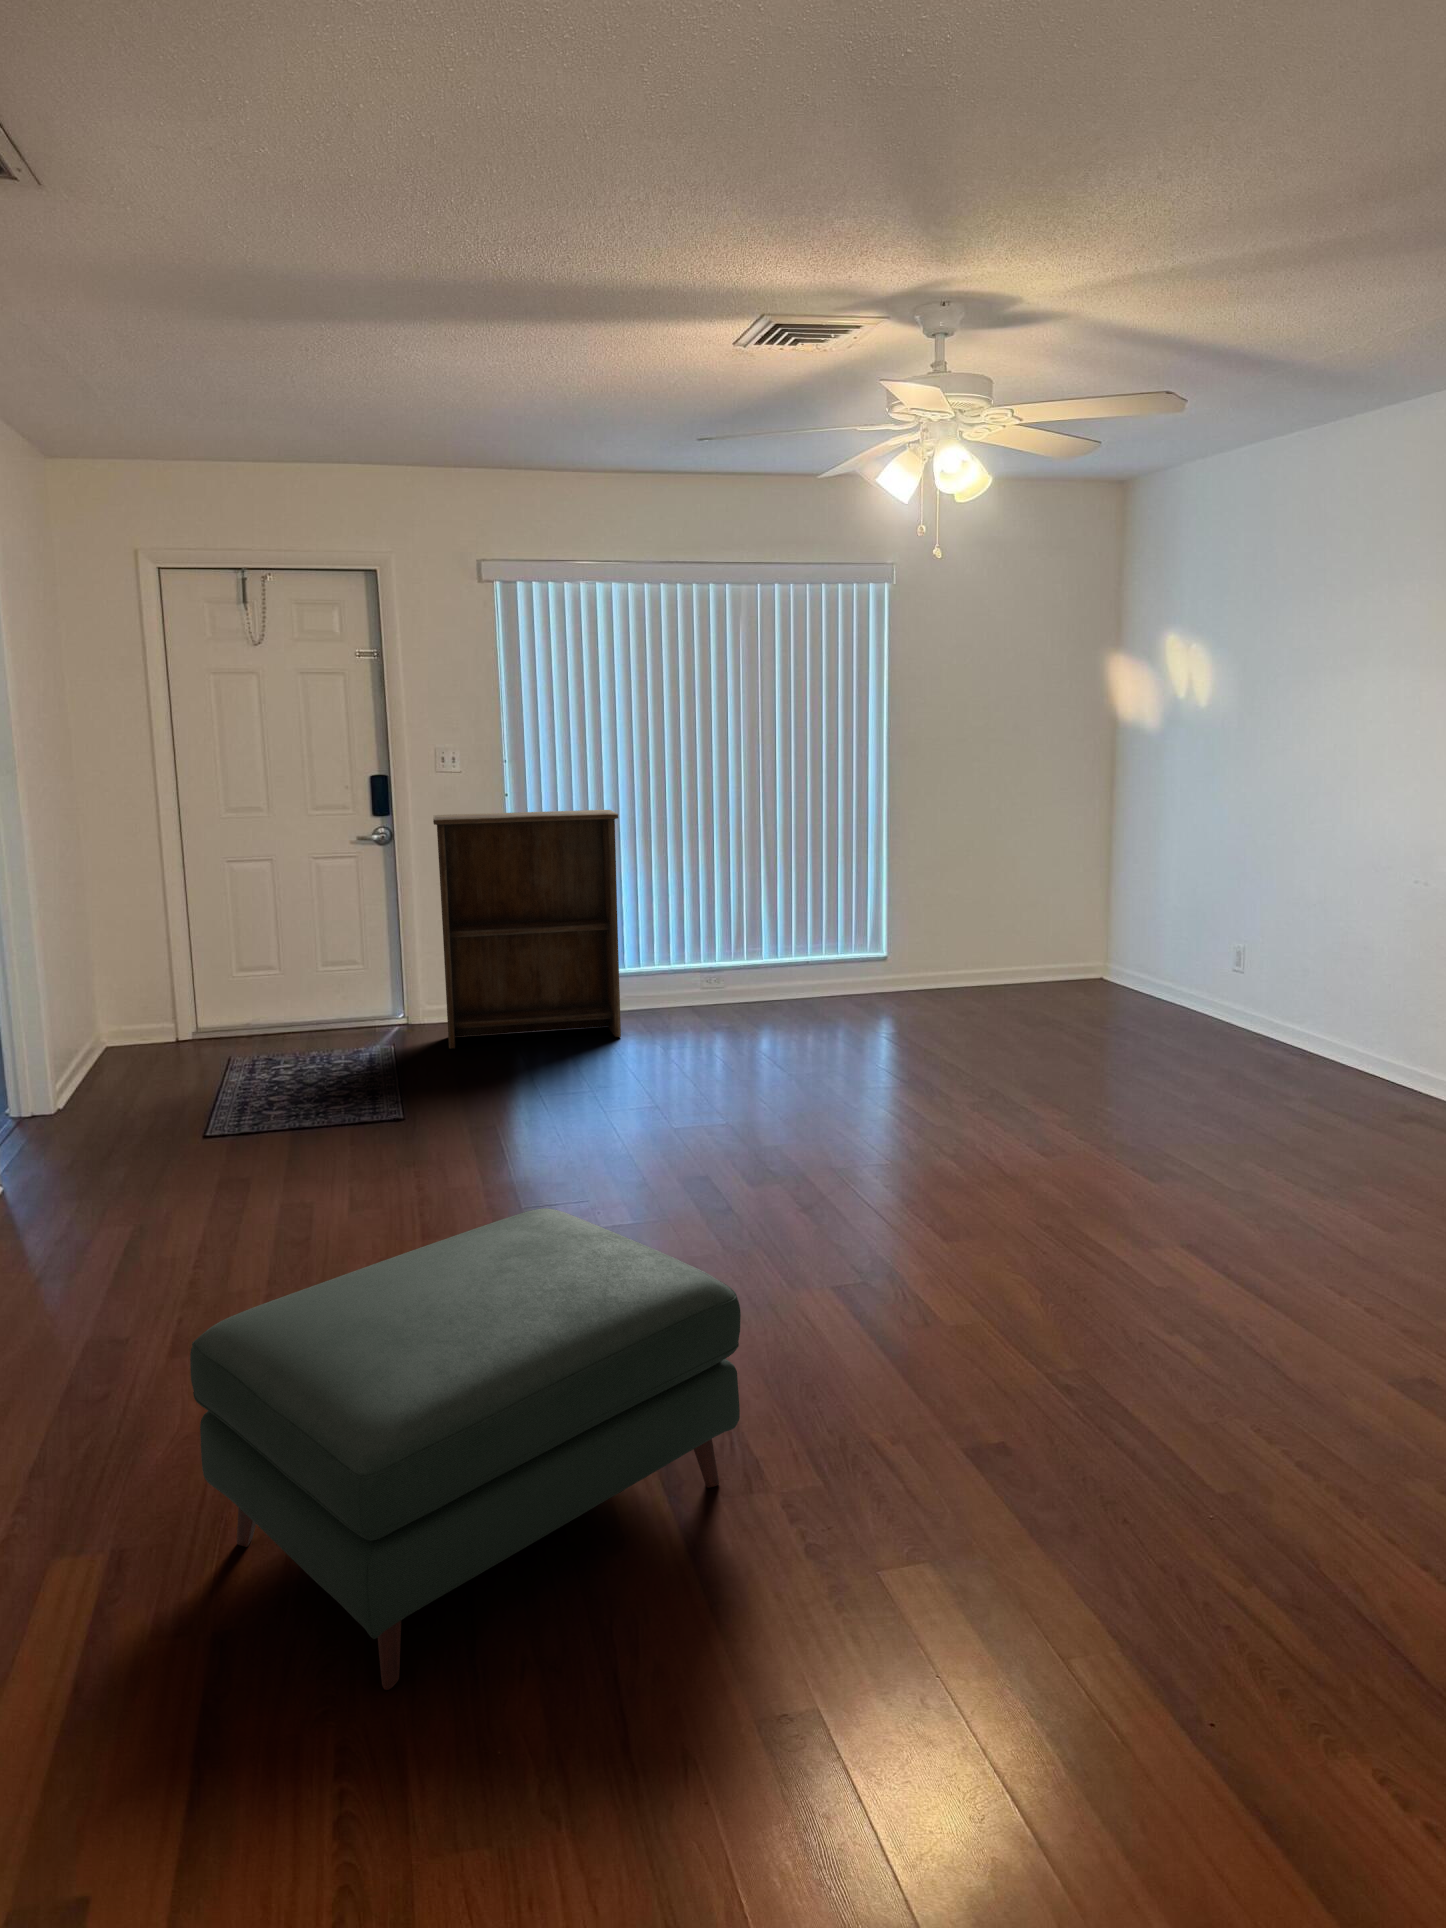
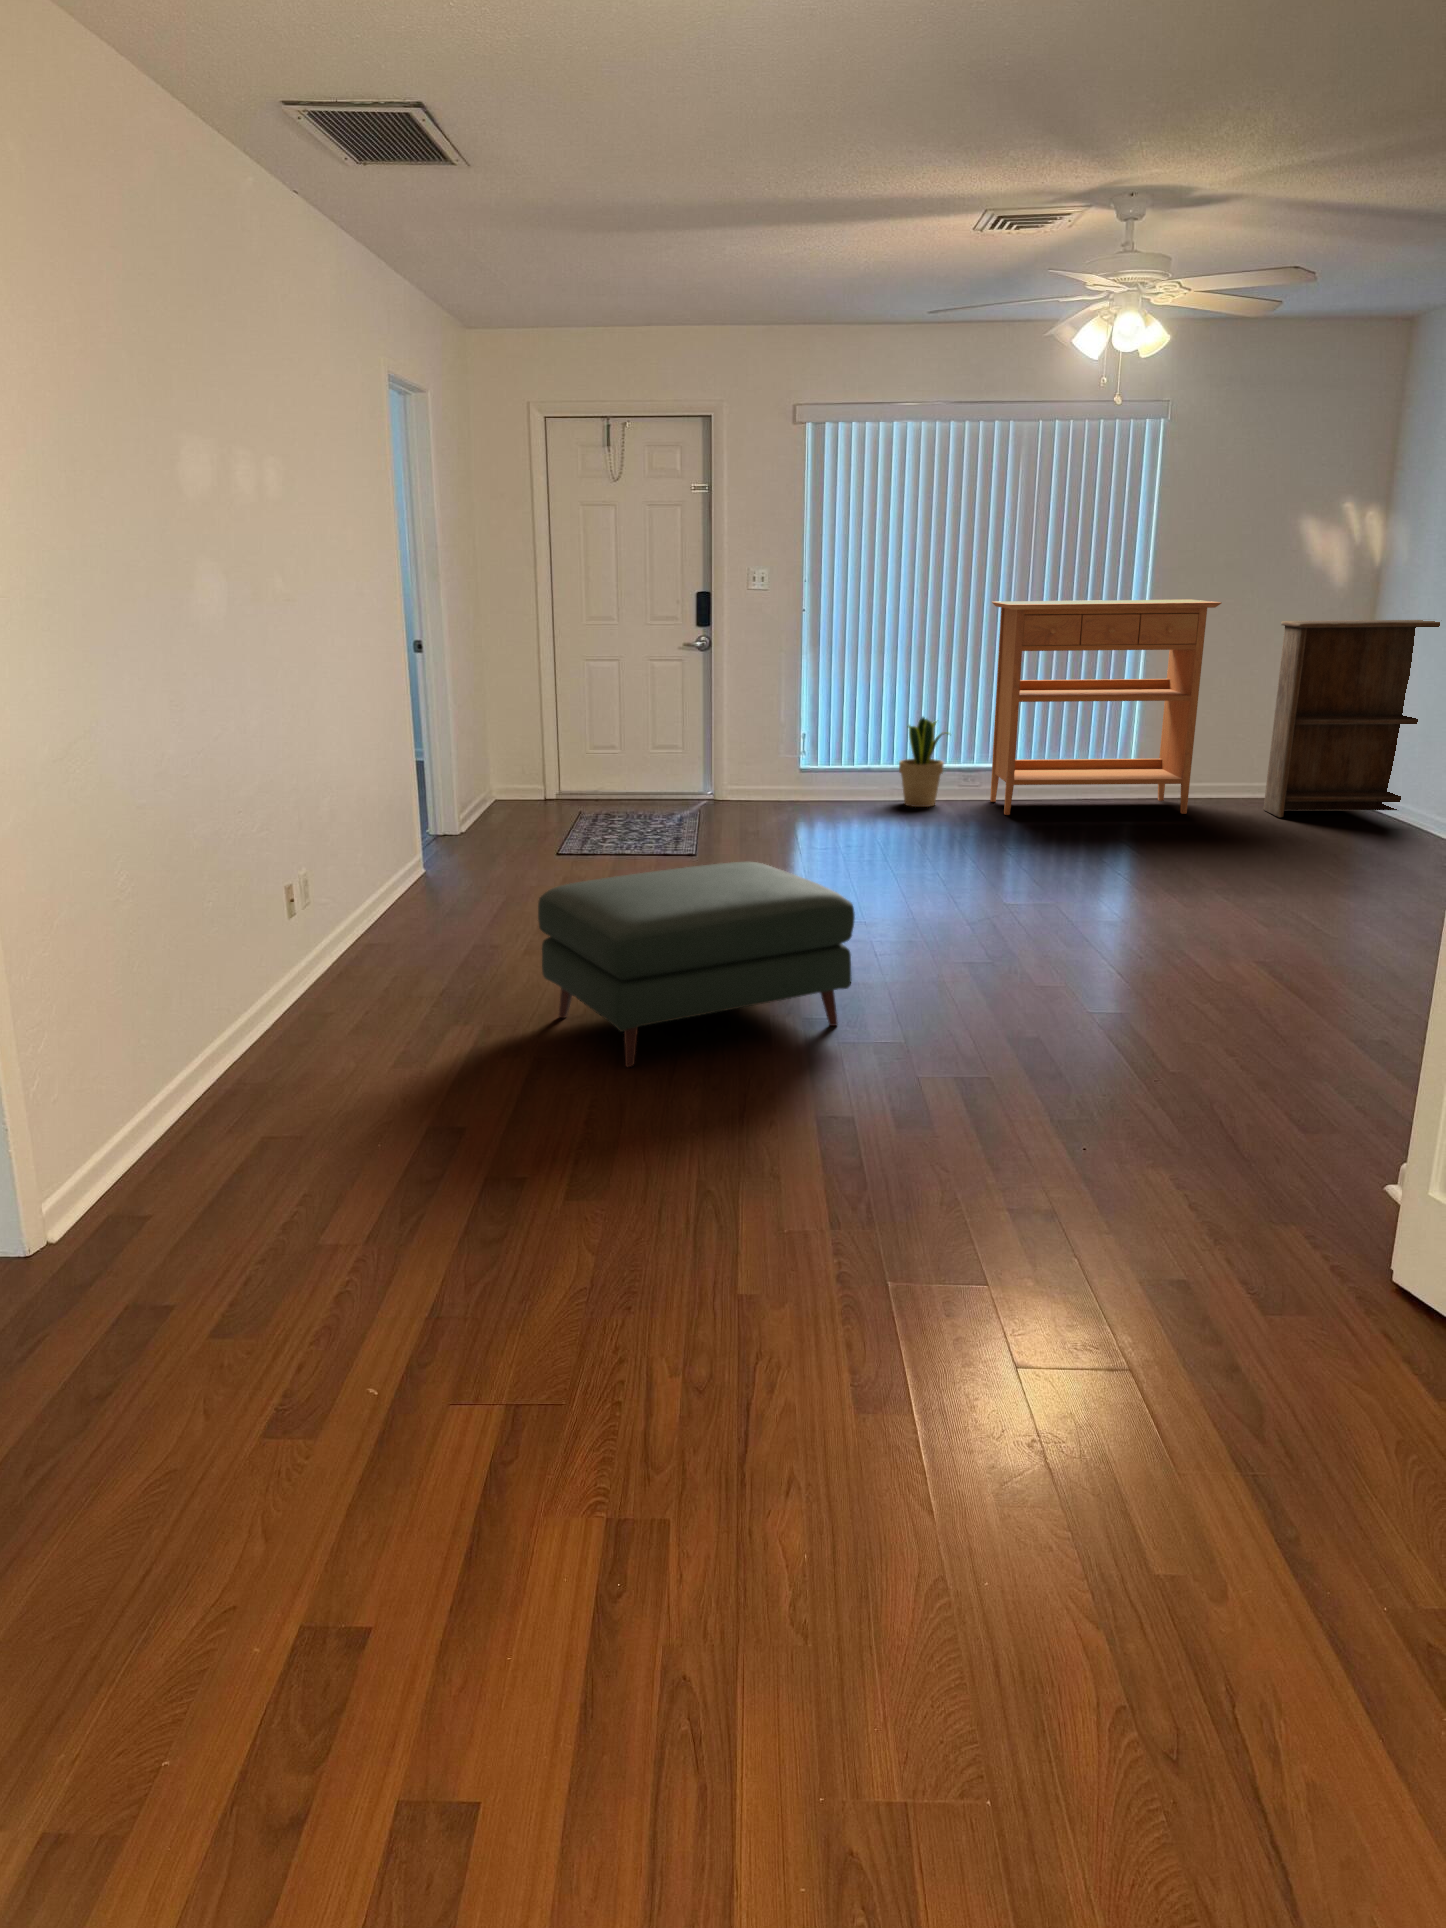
console table: none [722,774,973,1023] -> present [990,600,1221,815]
bookshelf: present [433,810,621,1049] -> present [1263,620,1440,817]
potted plant: none [631,912,690,1019] -> present [899,717,949,807]

